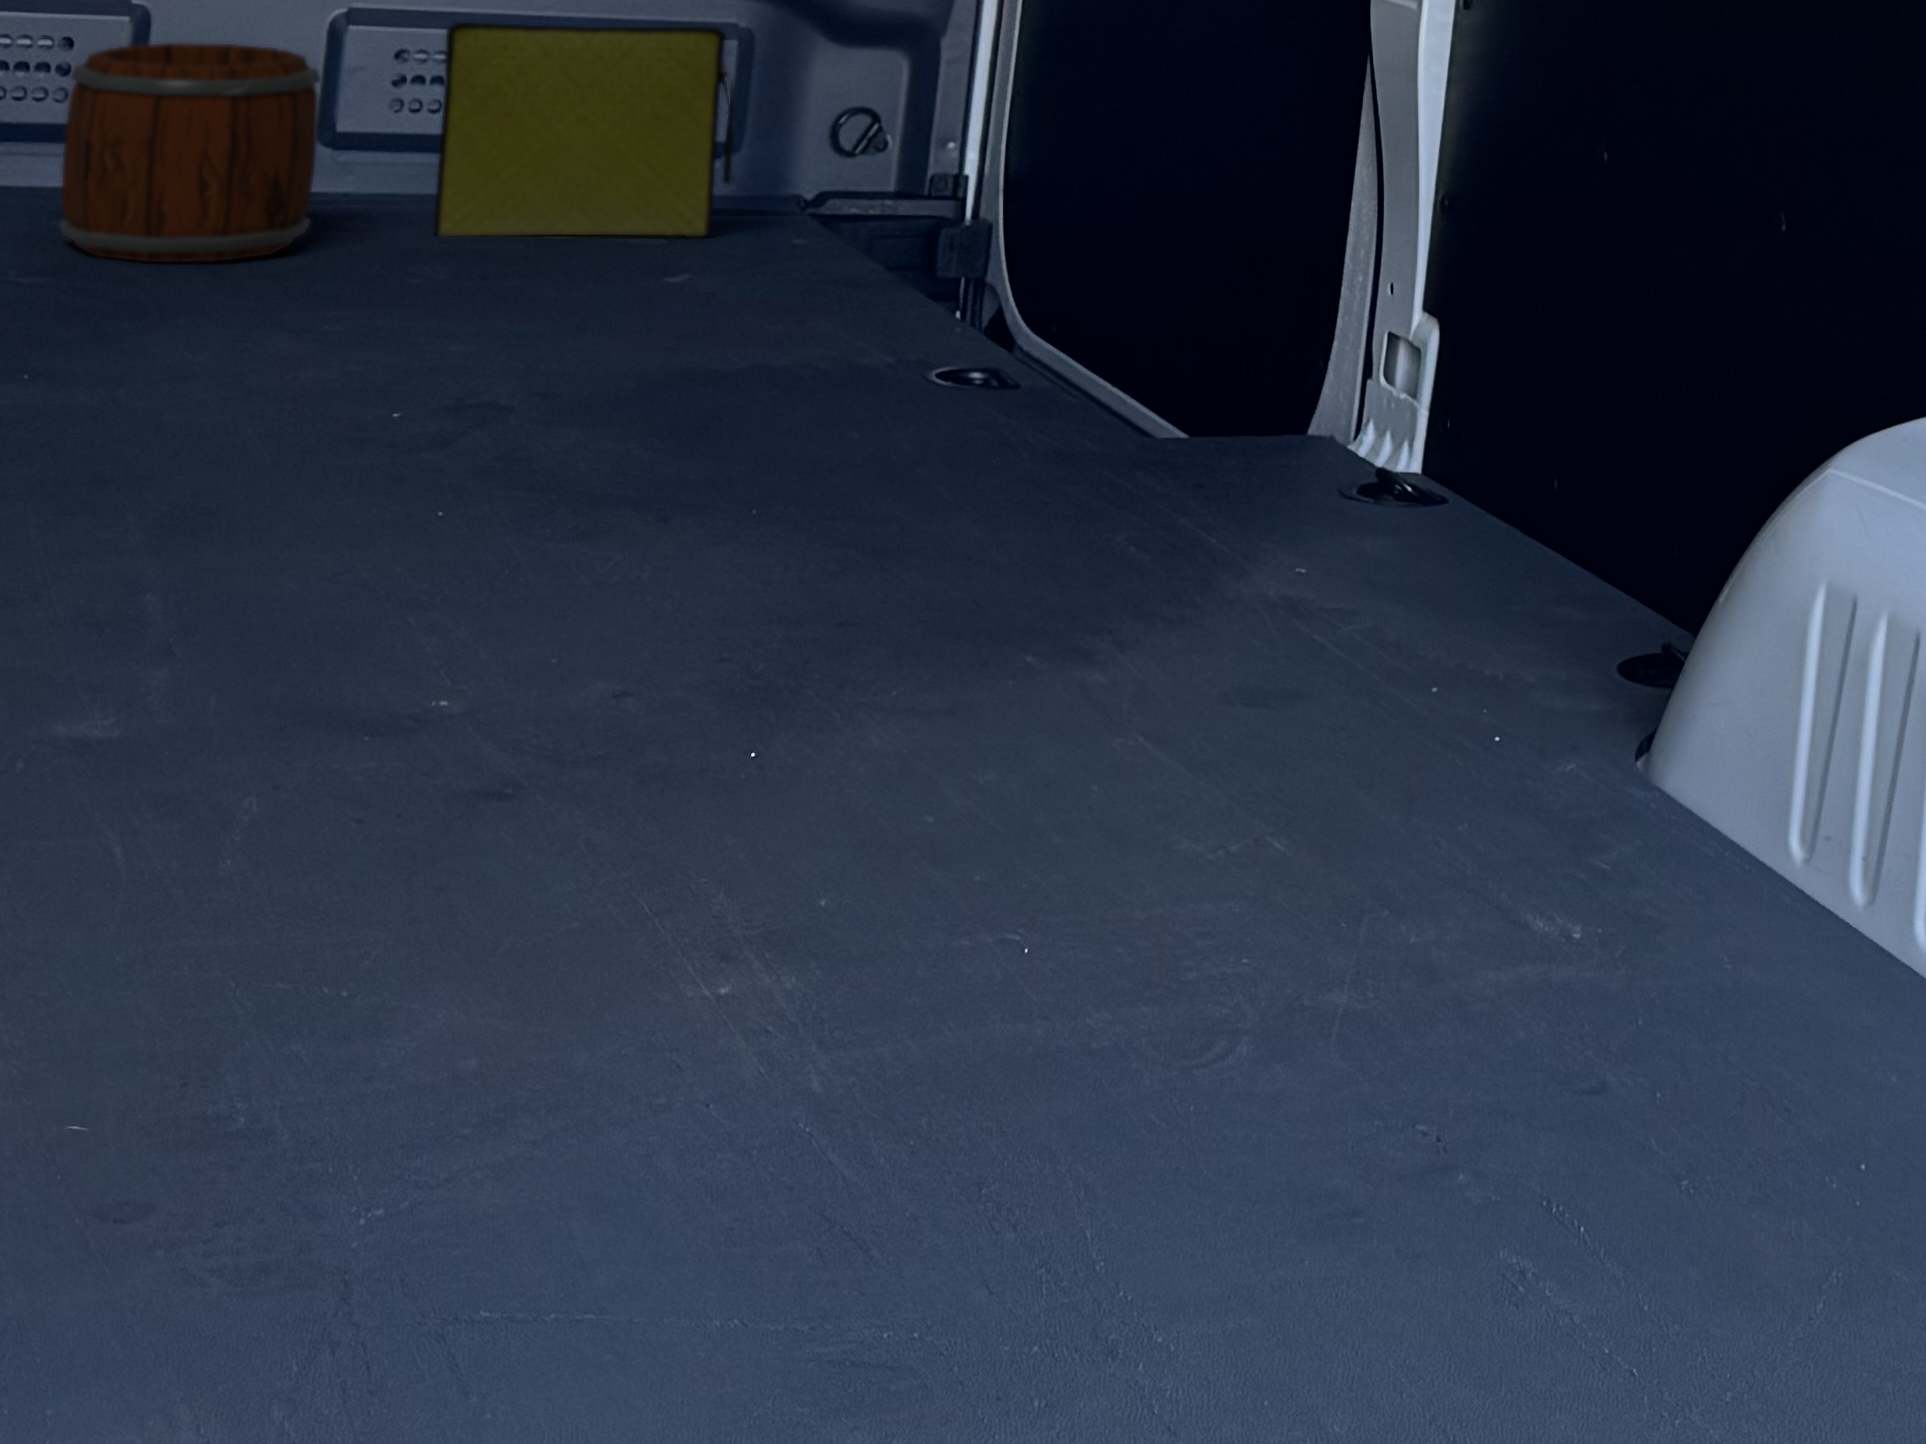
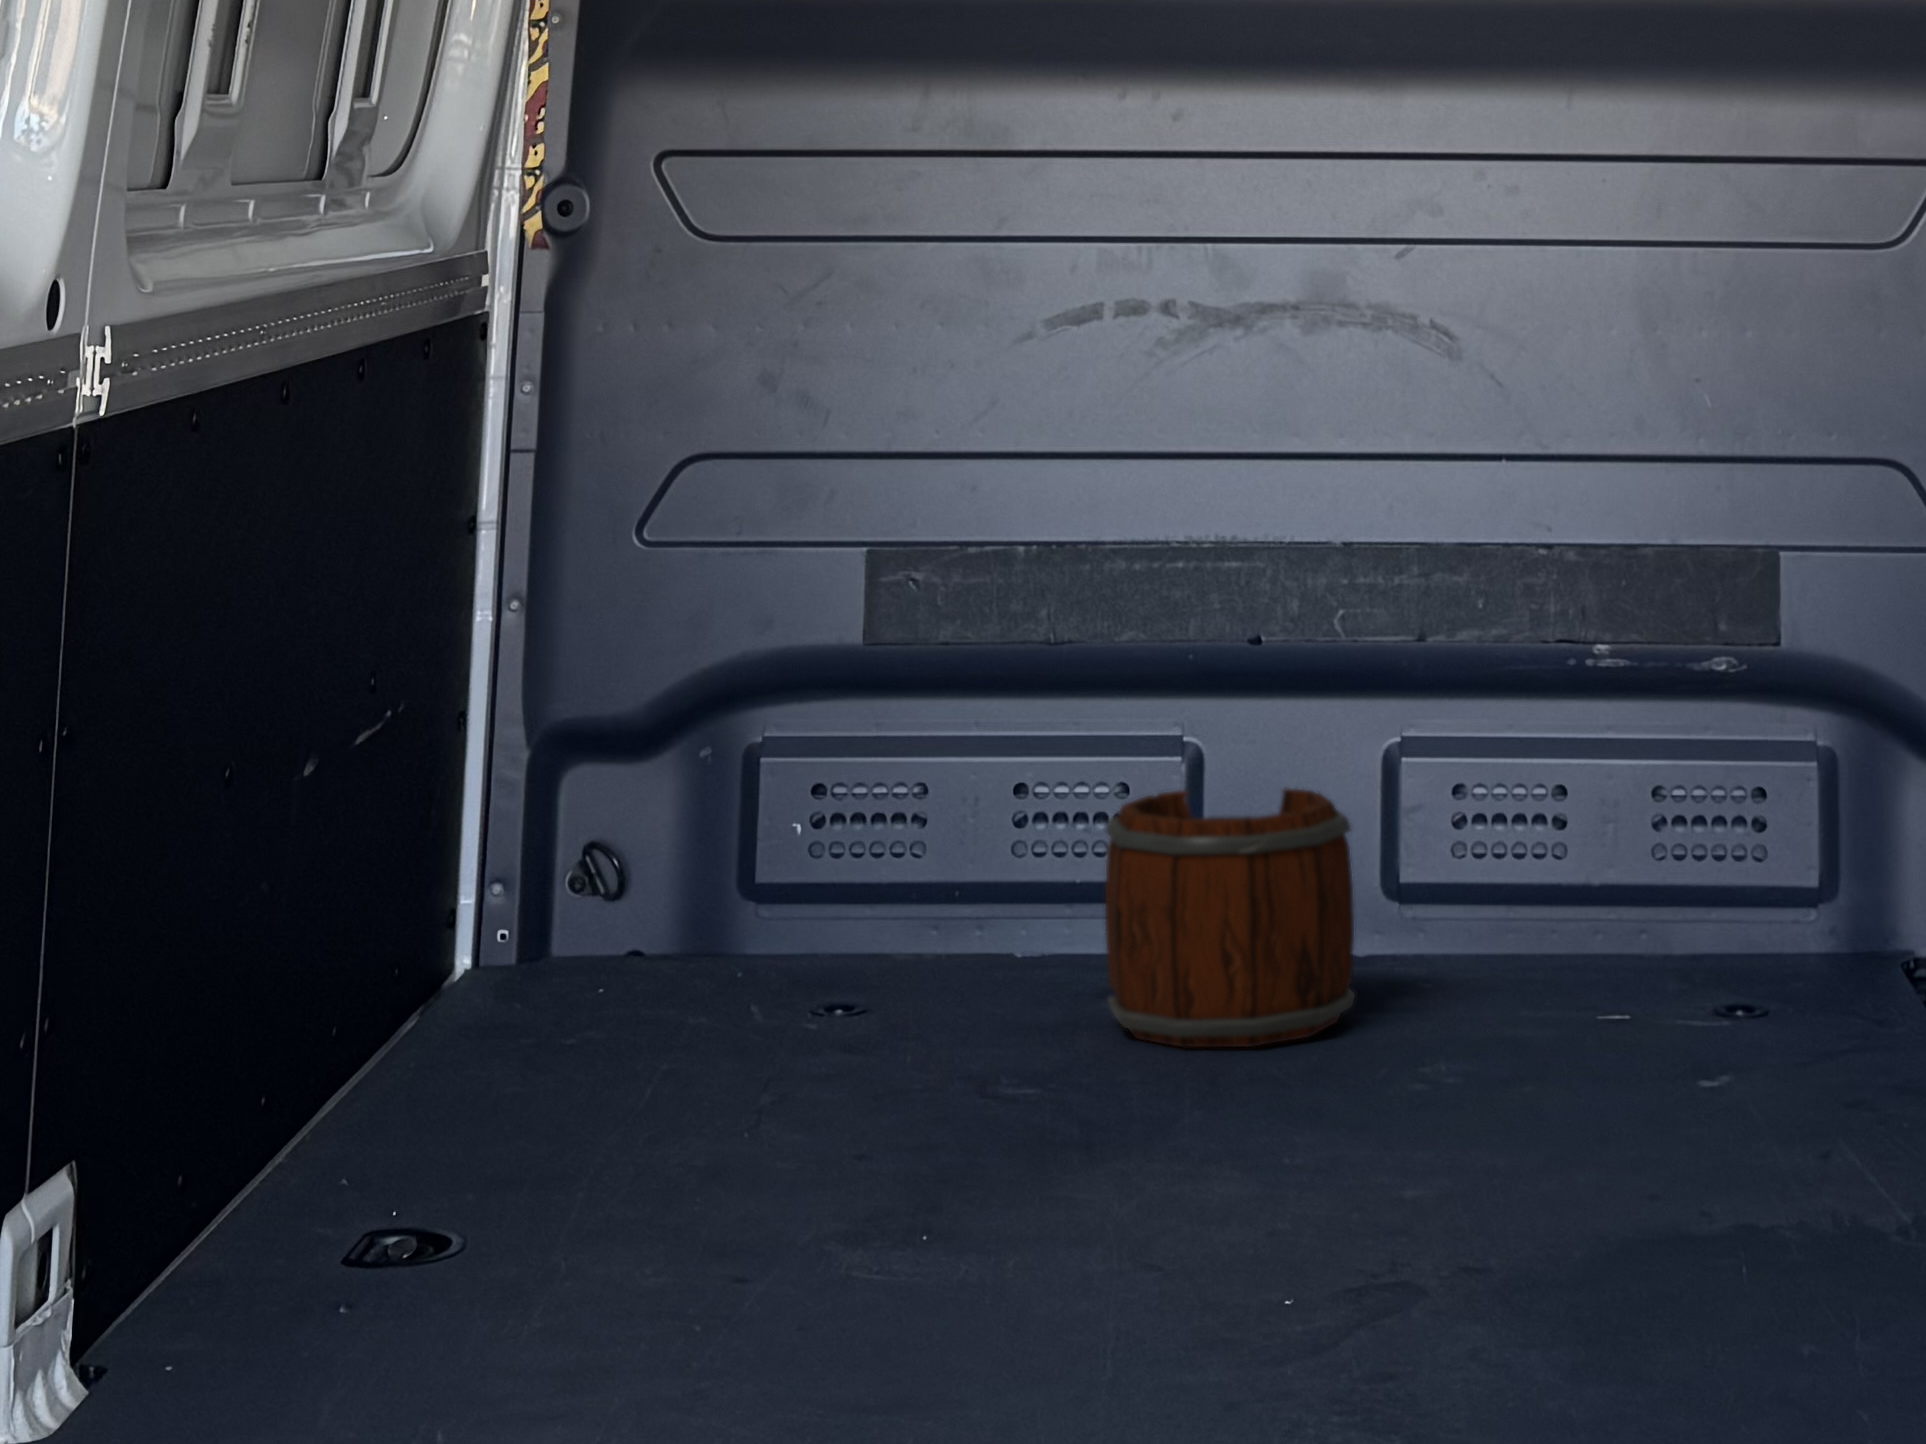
bag: present [434,22,734,236] -> none [1486,751,1809,1008]

